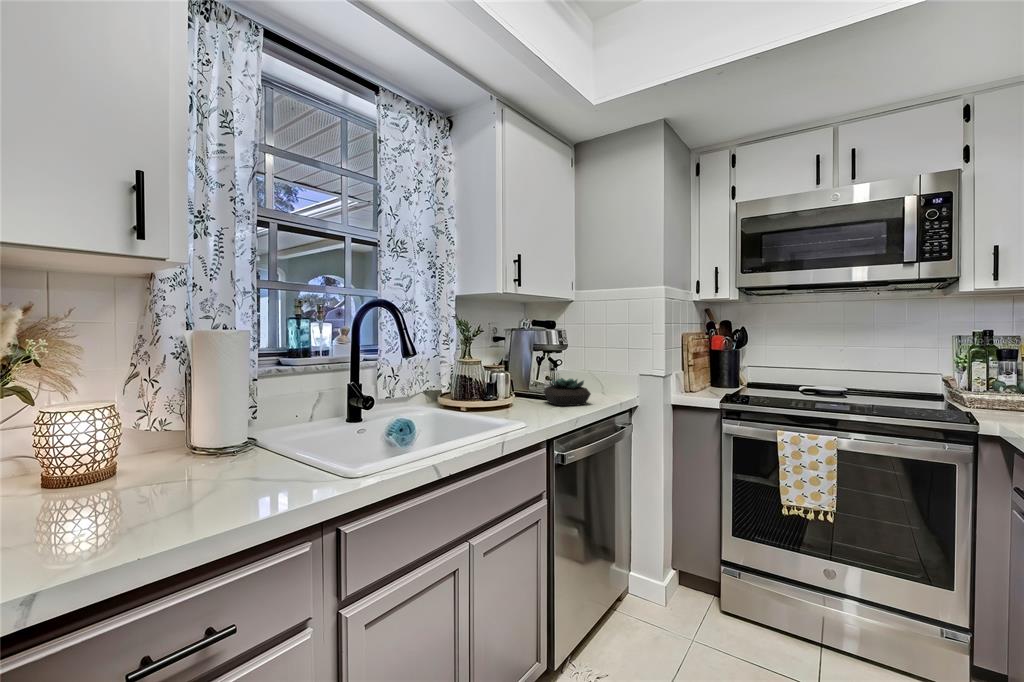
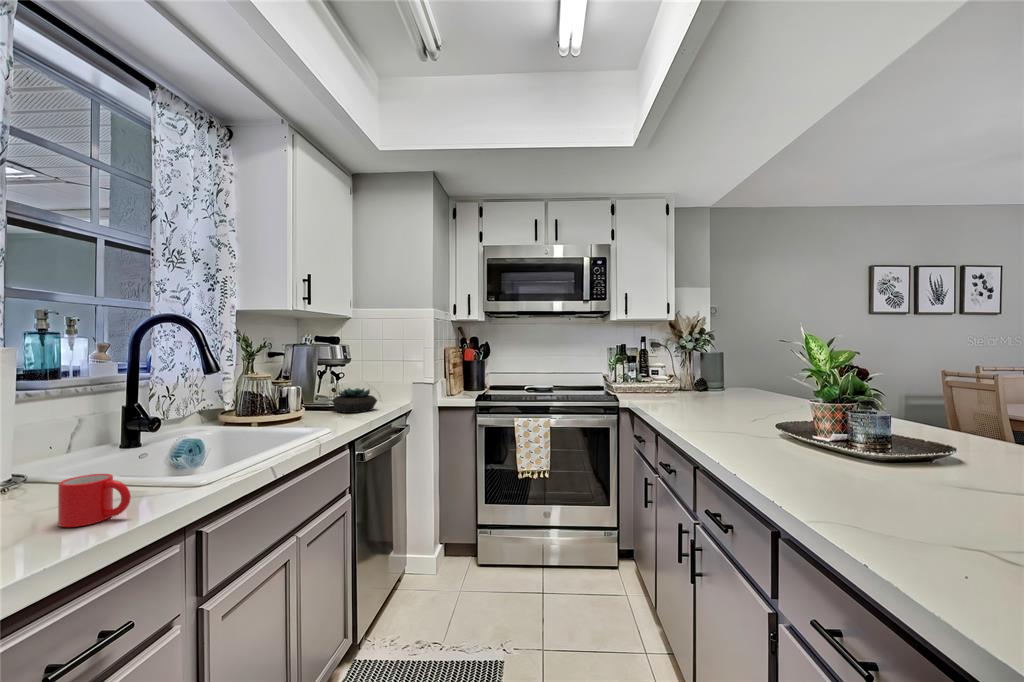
mug: none [221,450,271,500] -> present [58,474,131,527]

